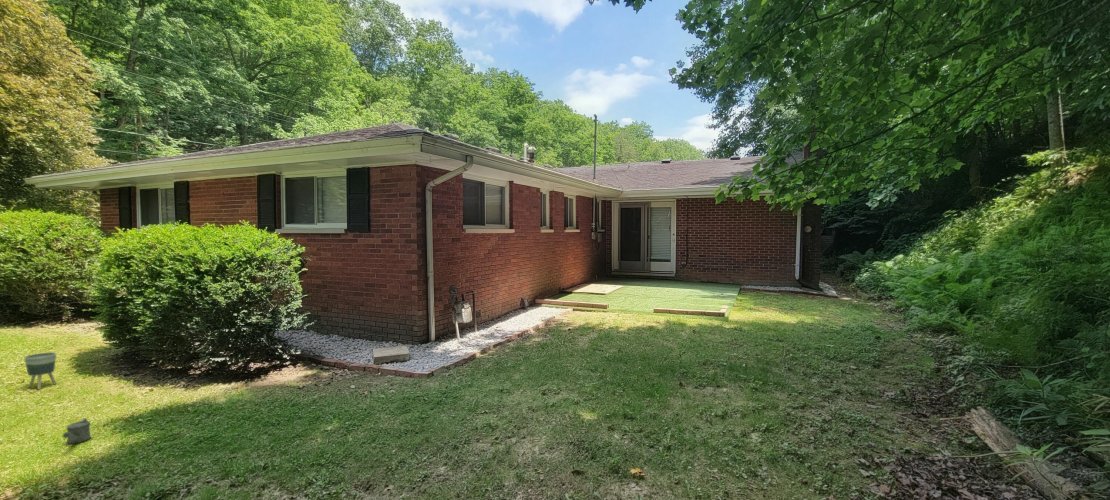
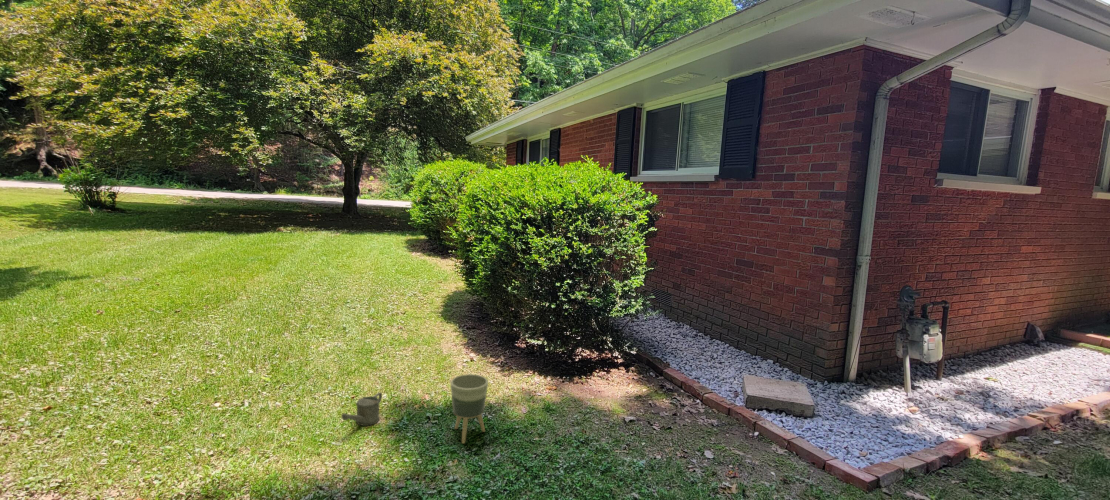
planter: present [25,352,56,390] -> present [451,374,488,443]

